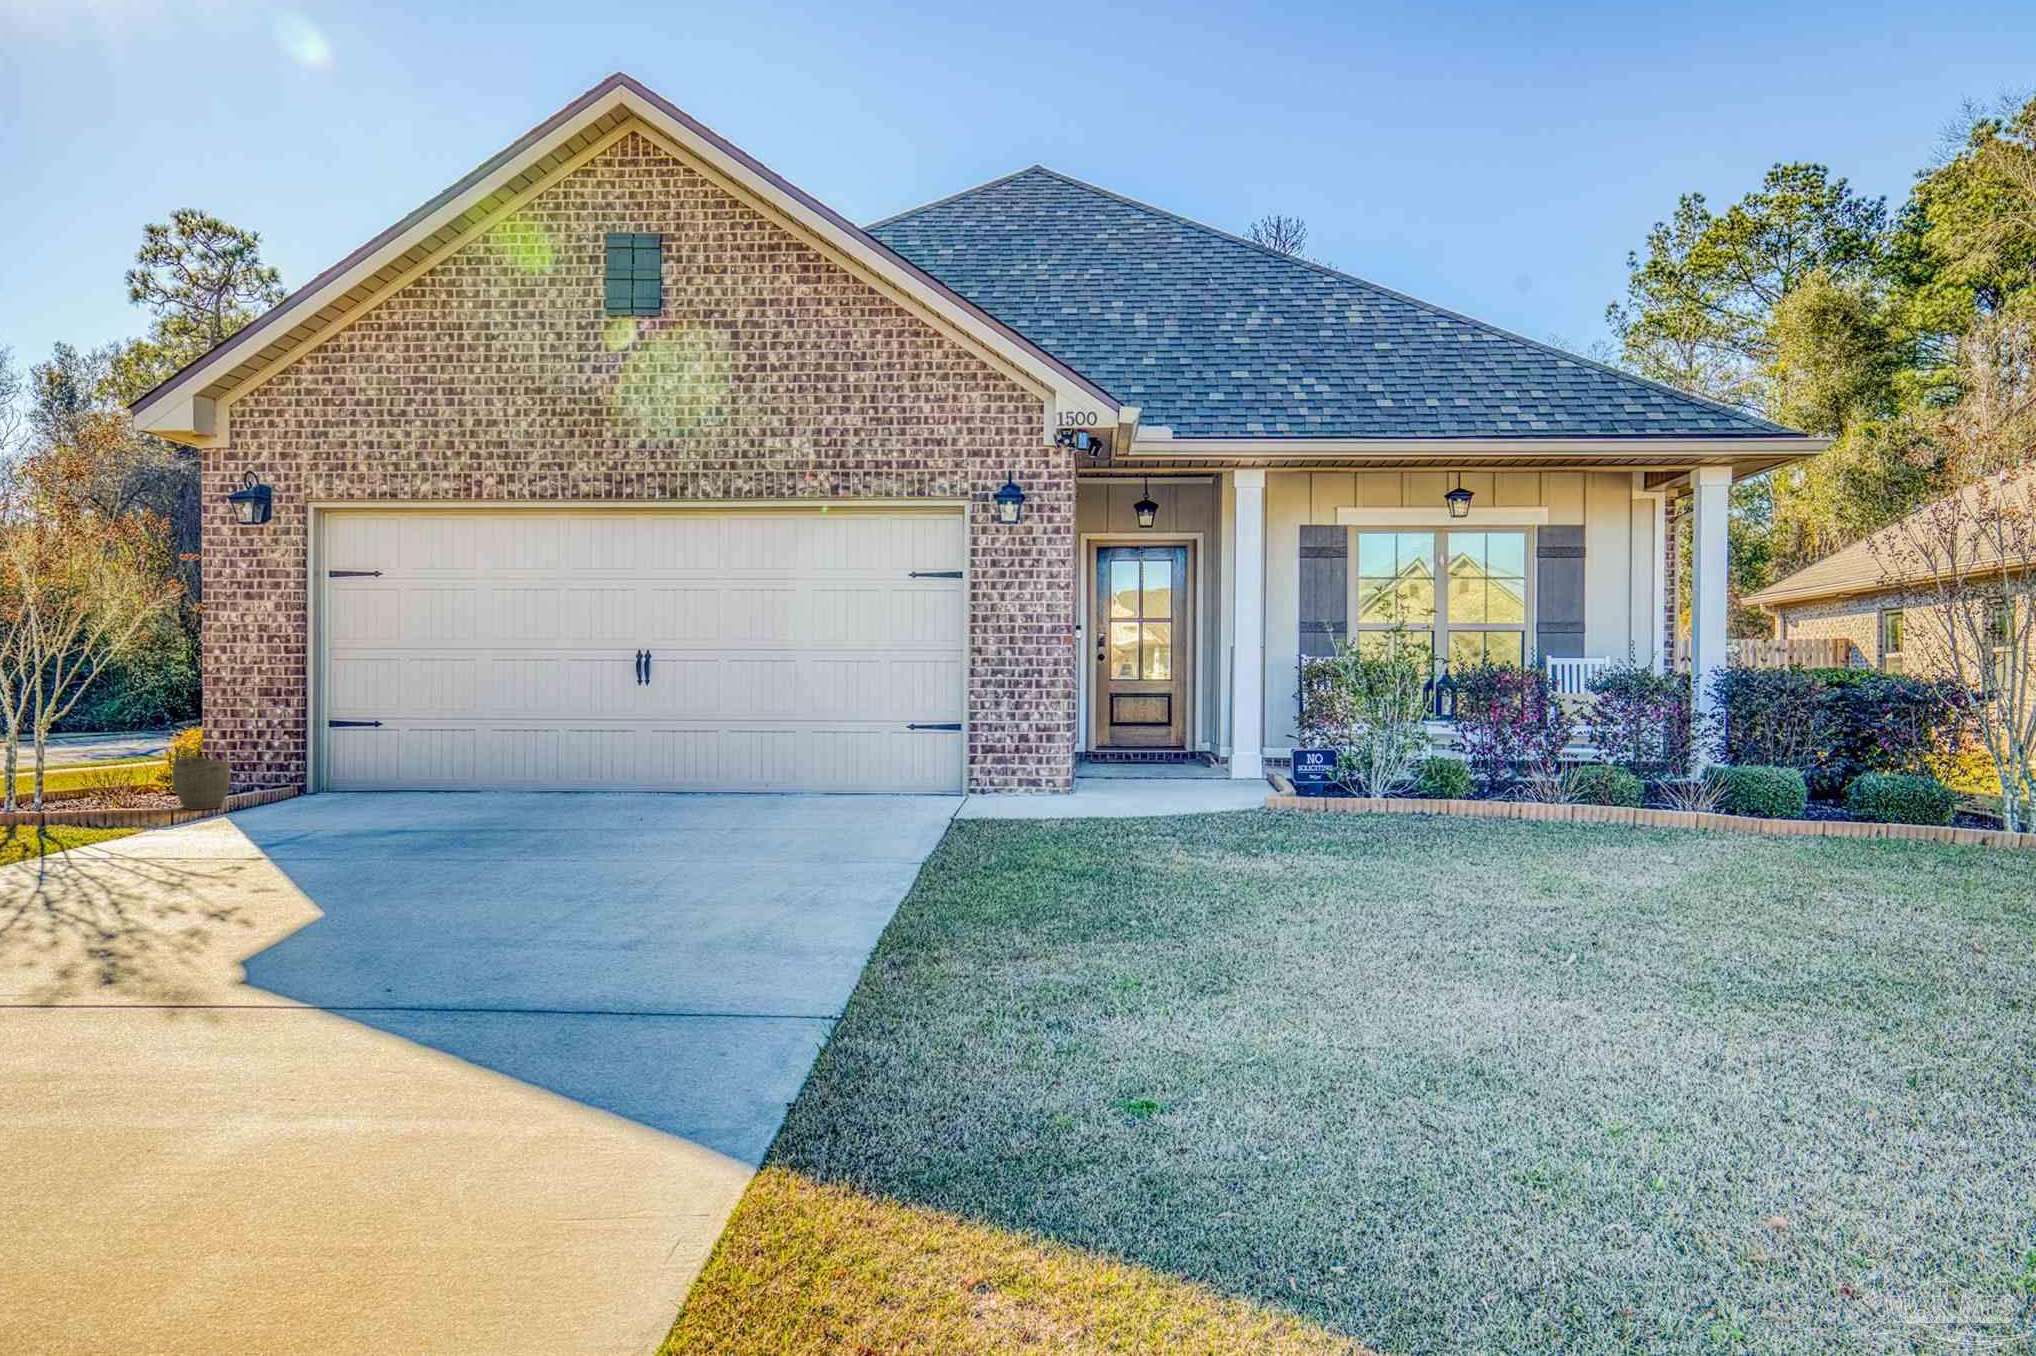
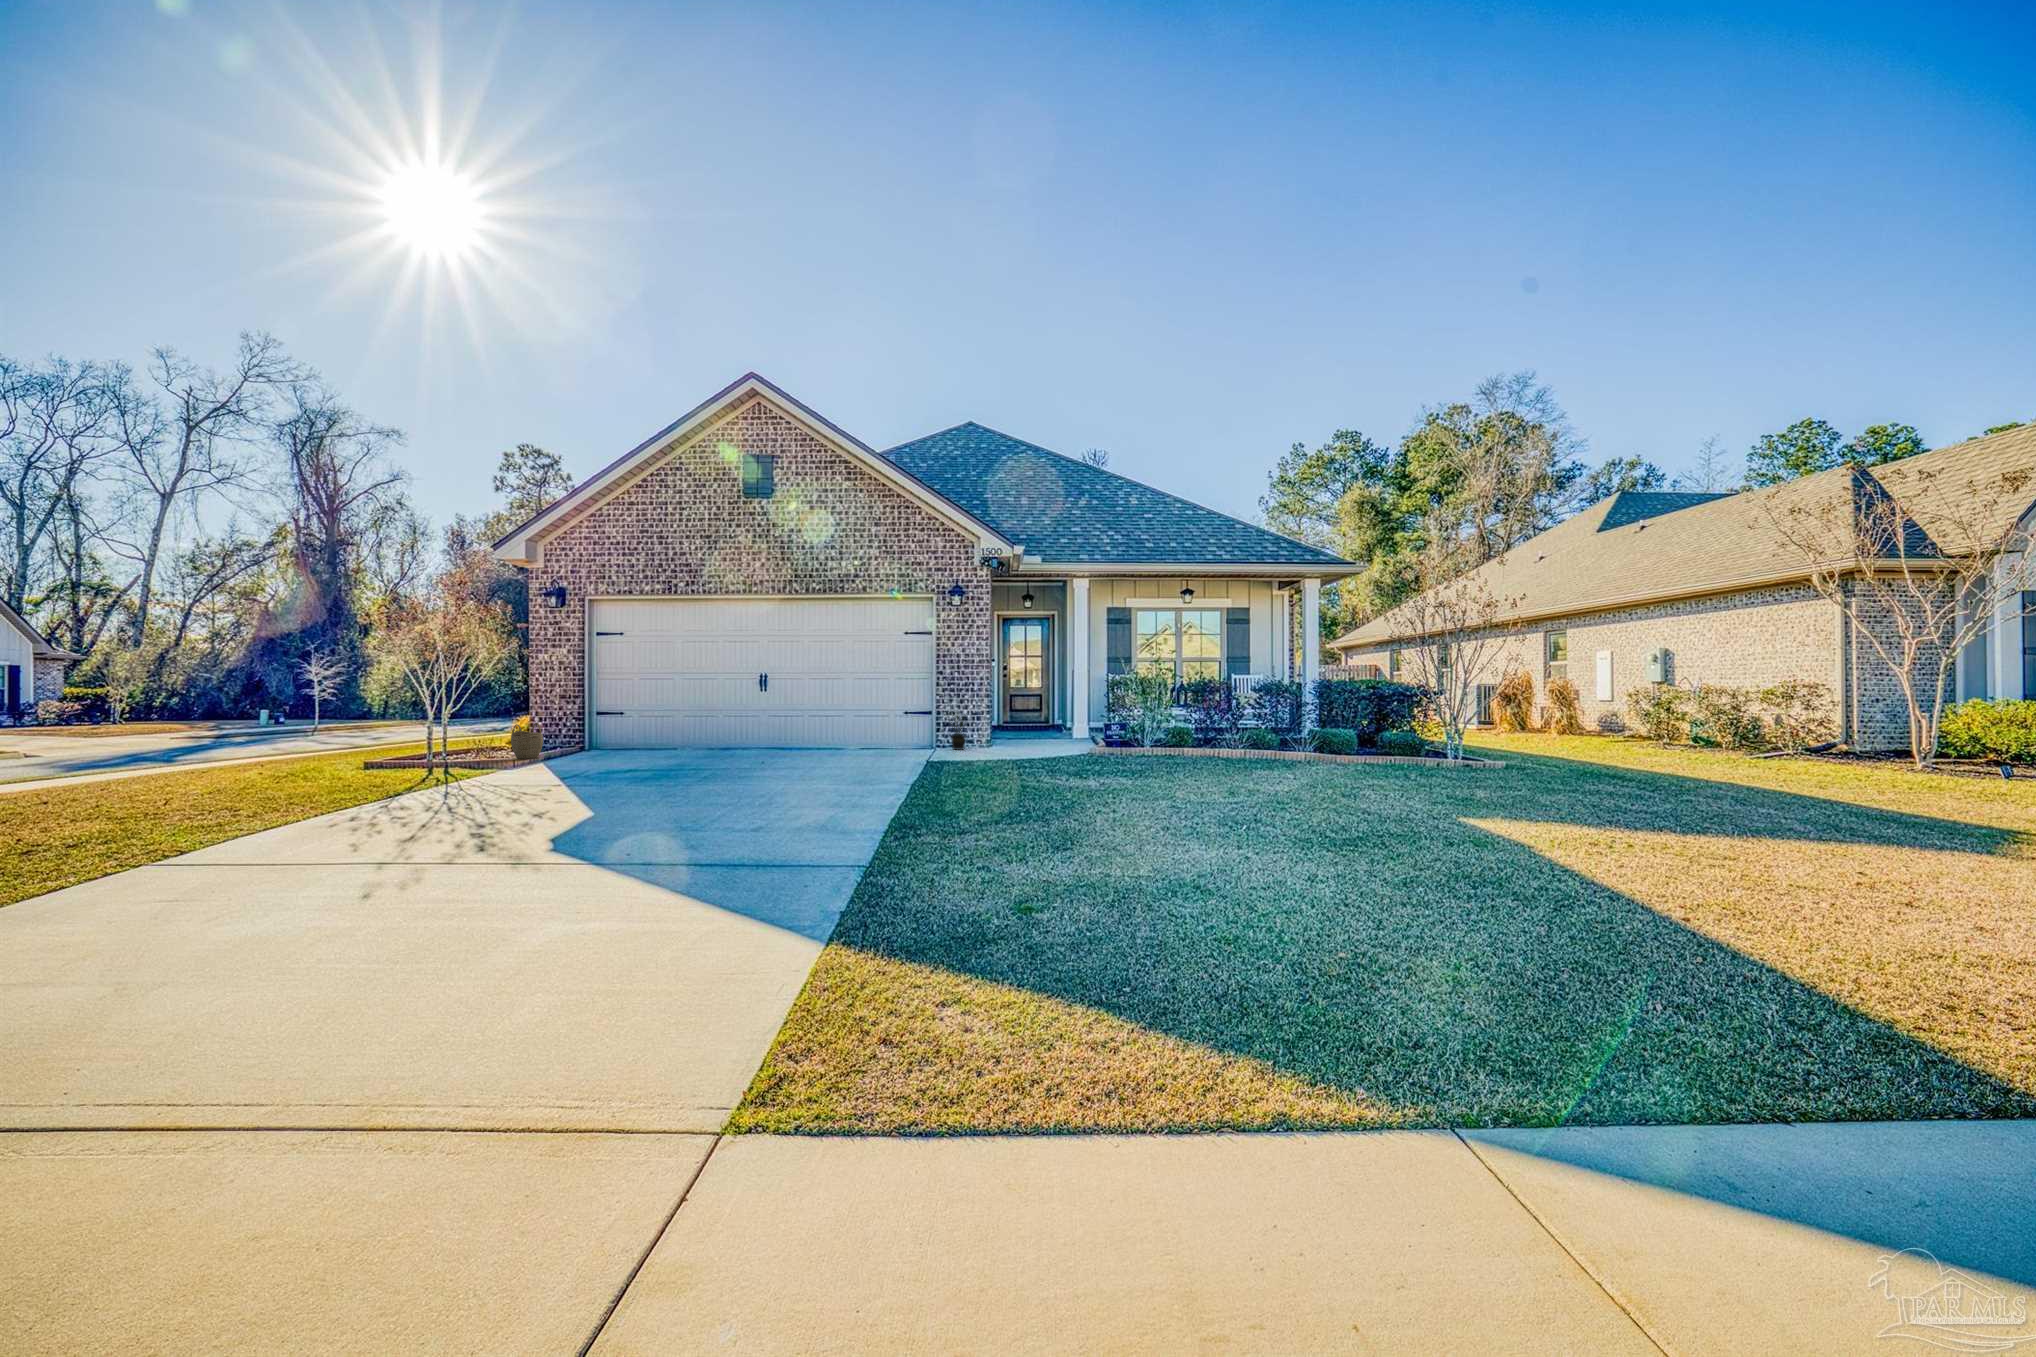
potted plant: none [985,719,1039,802] -> present [951,715,966,750]

